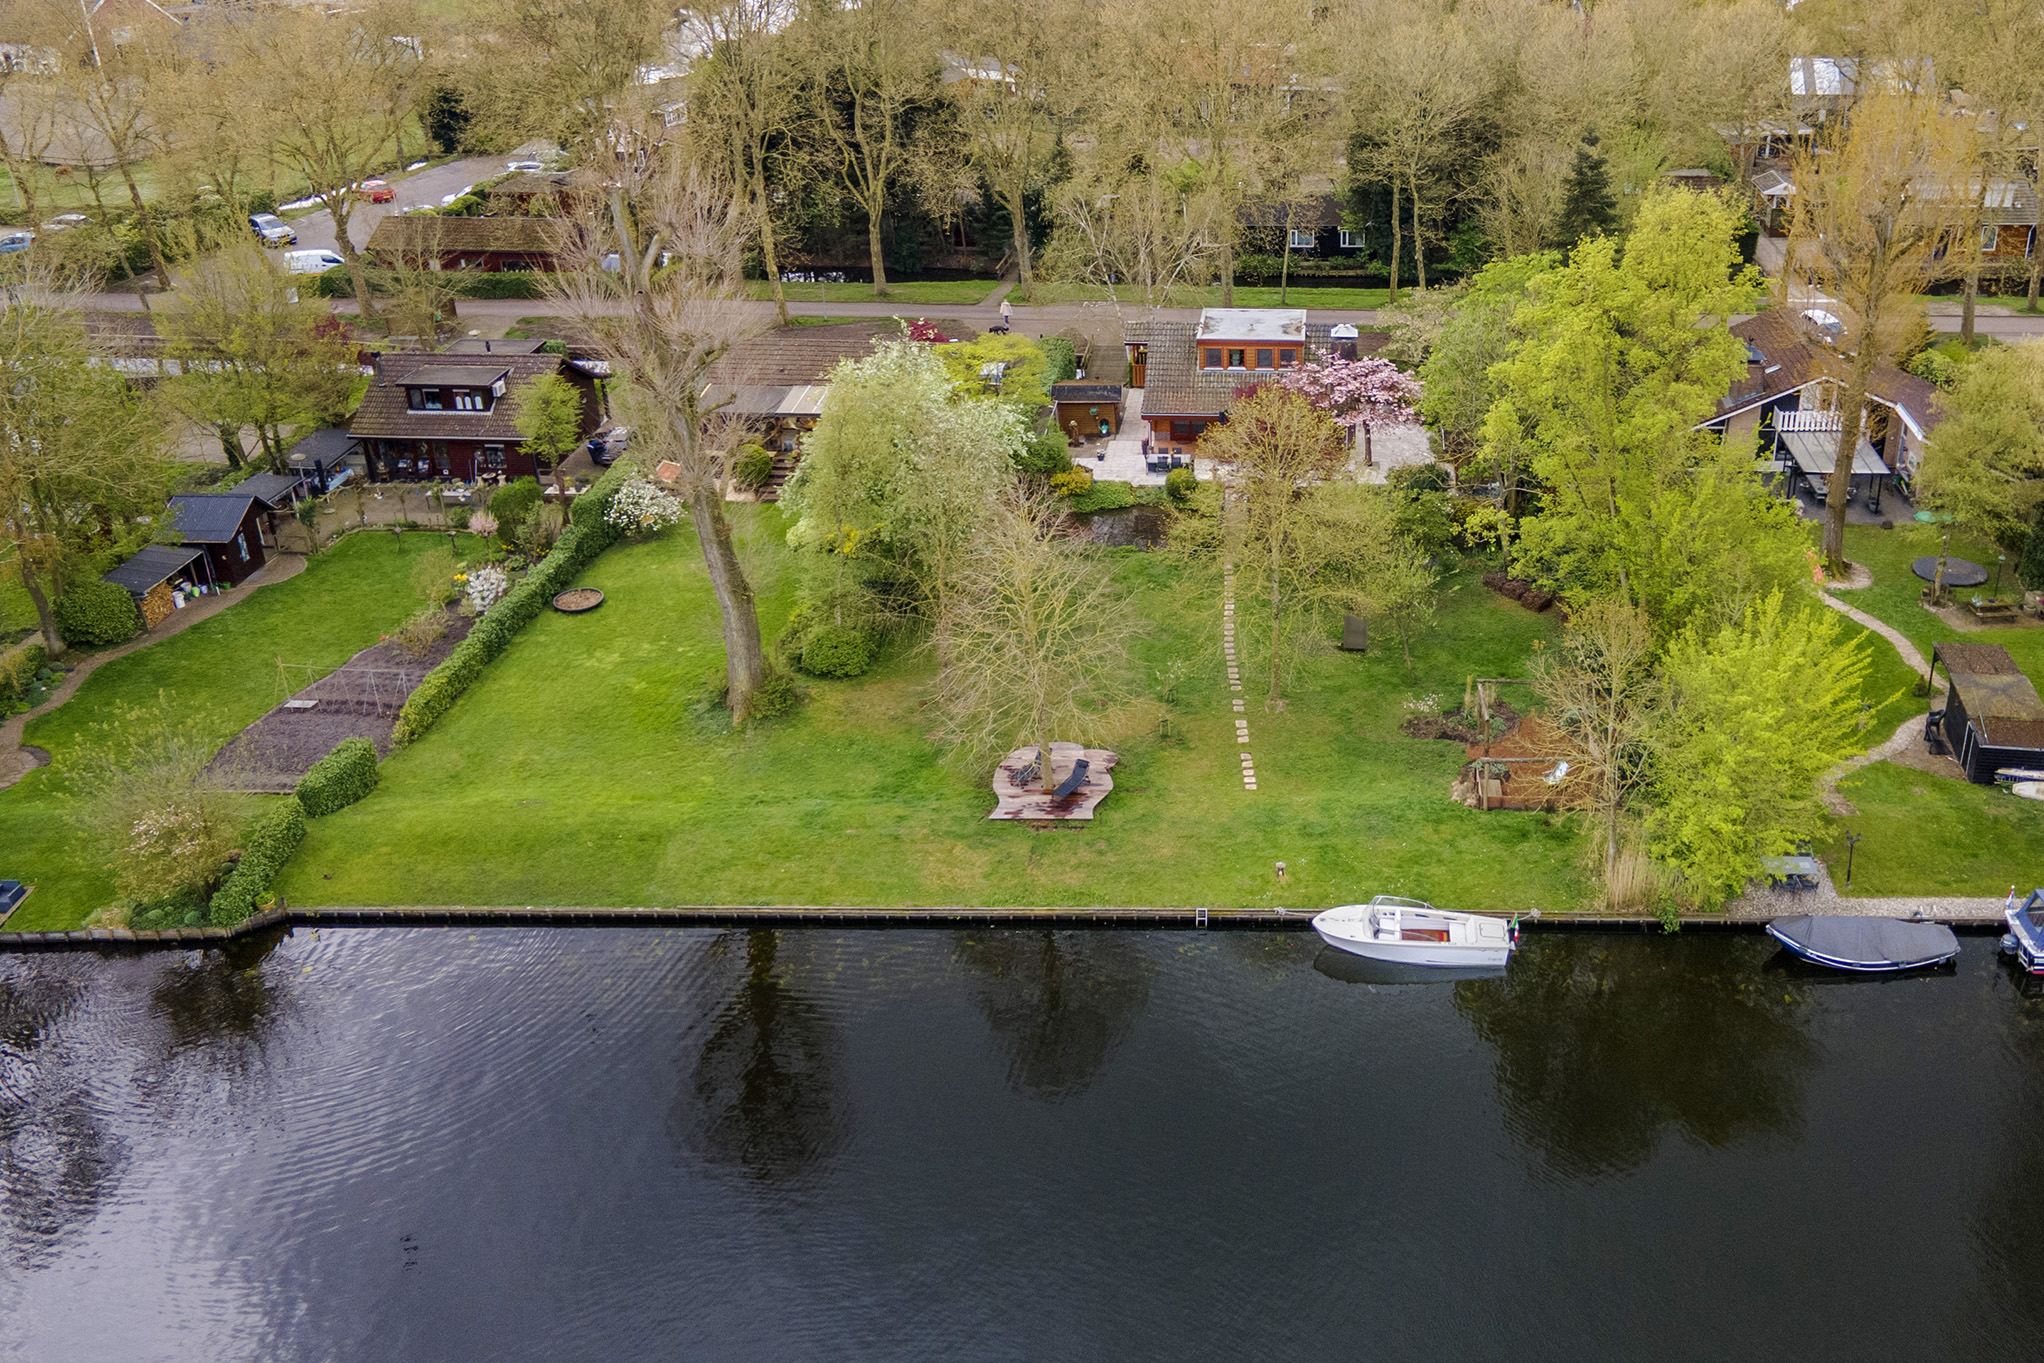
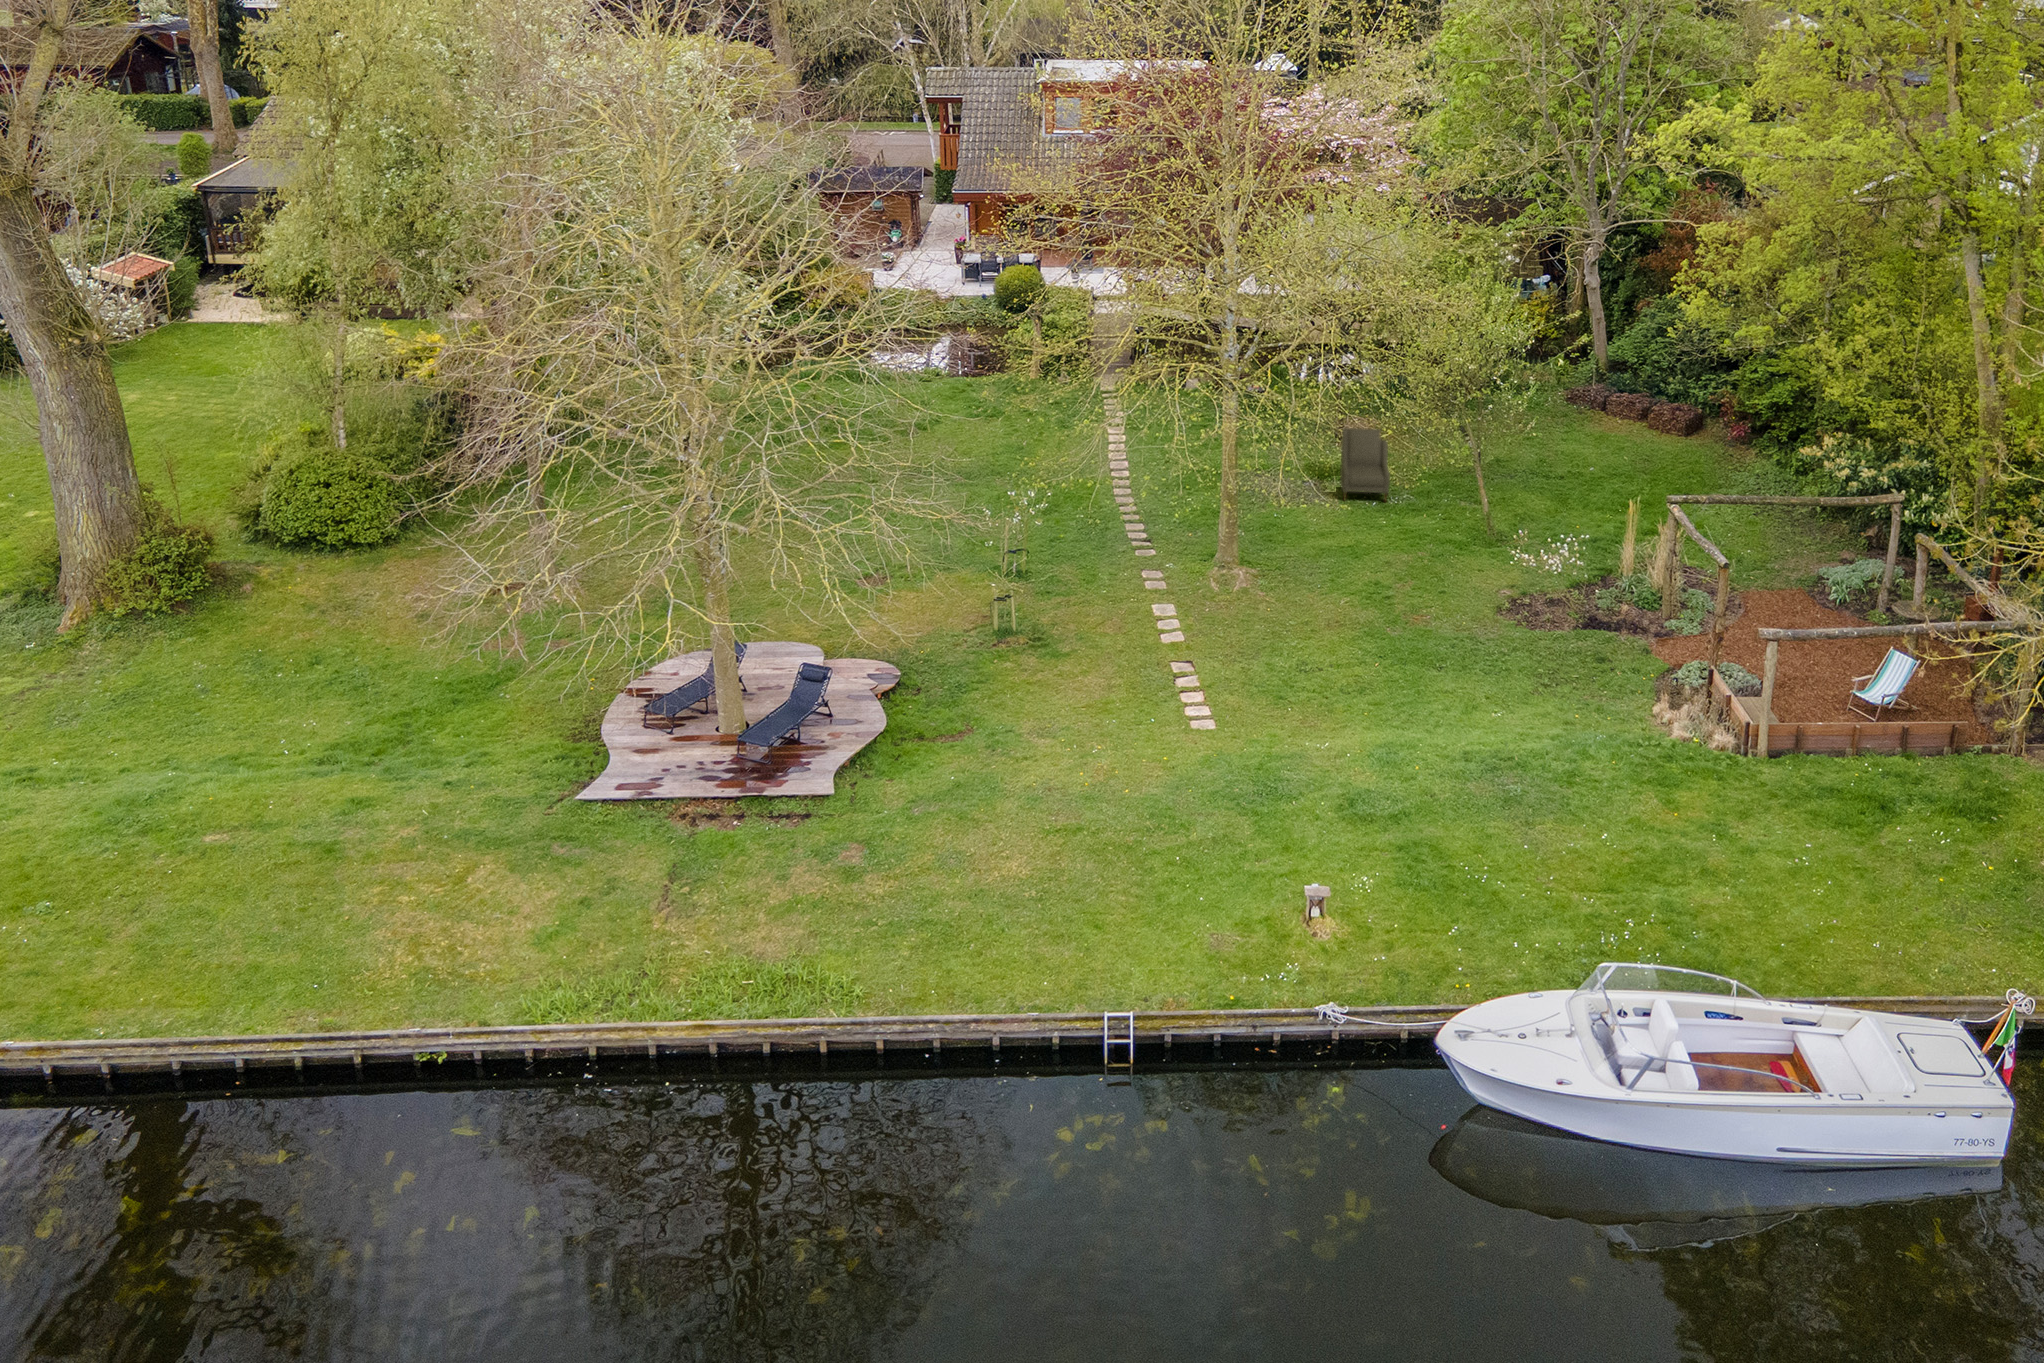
potted tree: present [1541,801,1559,826] -> none [1889,725,1952,790]

